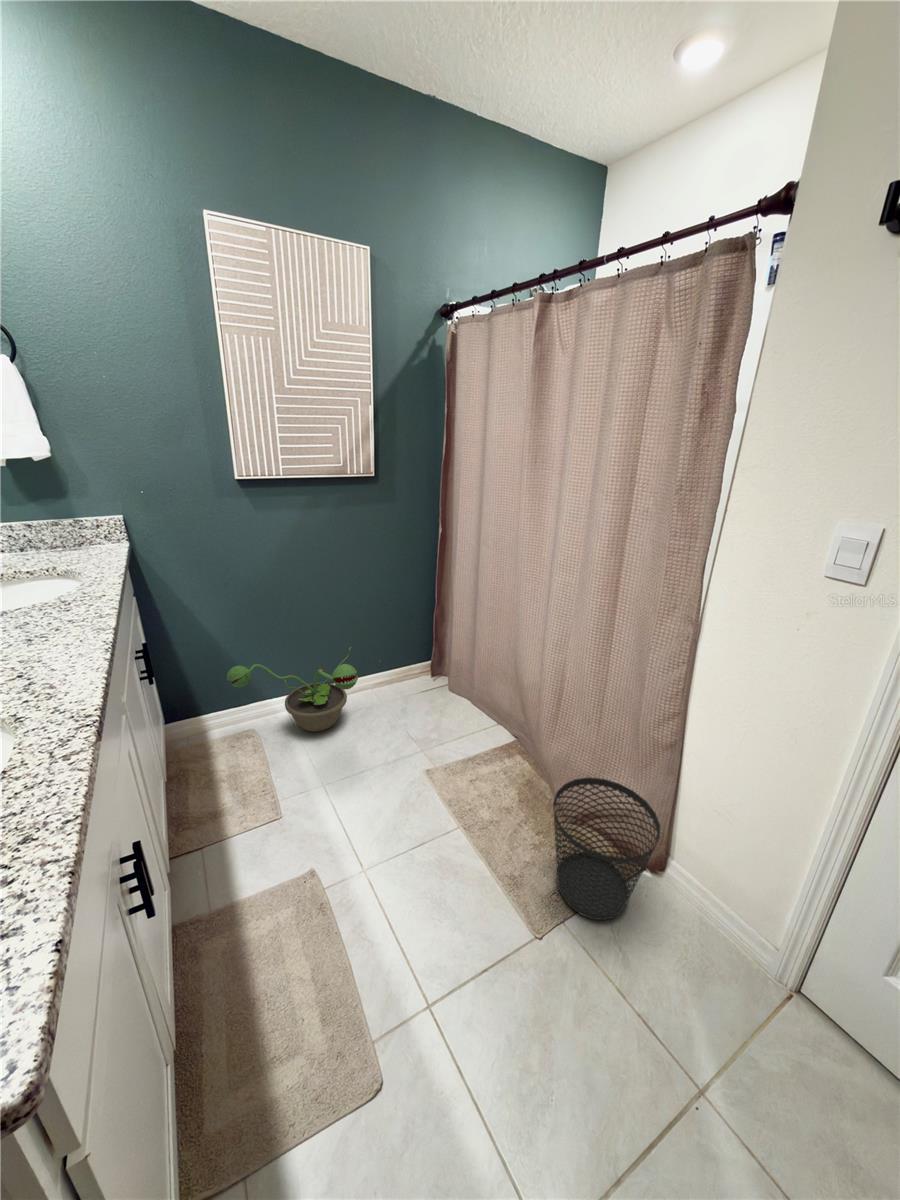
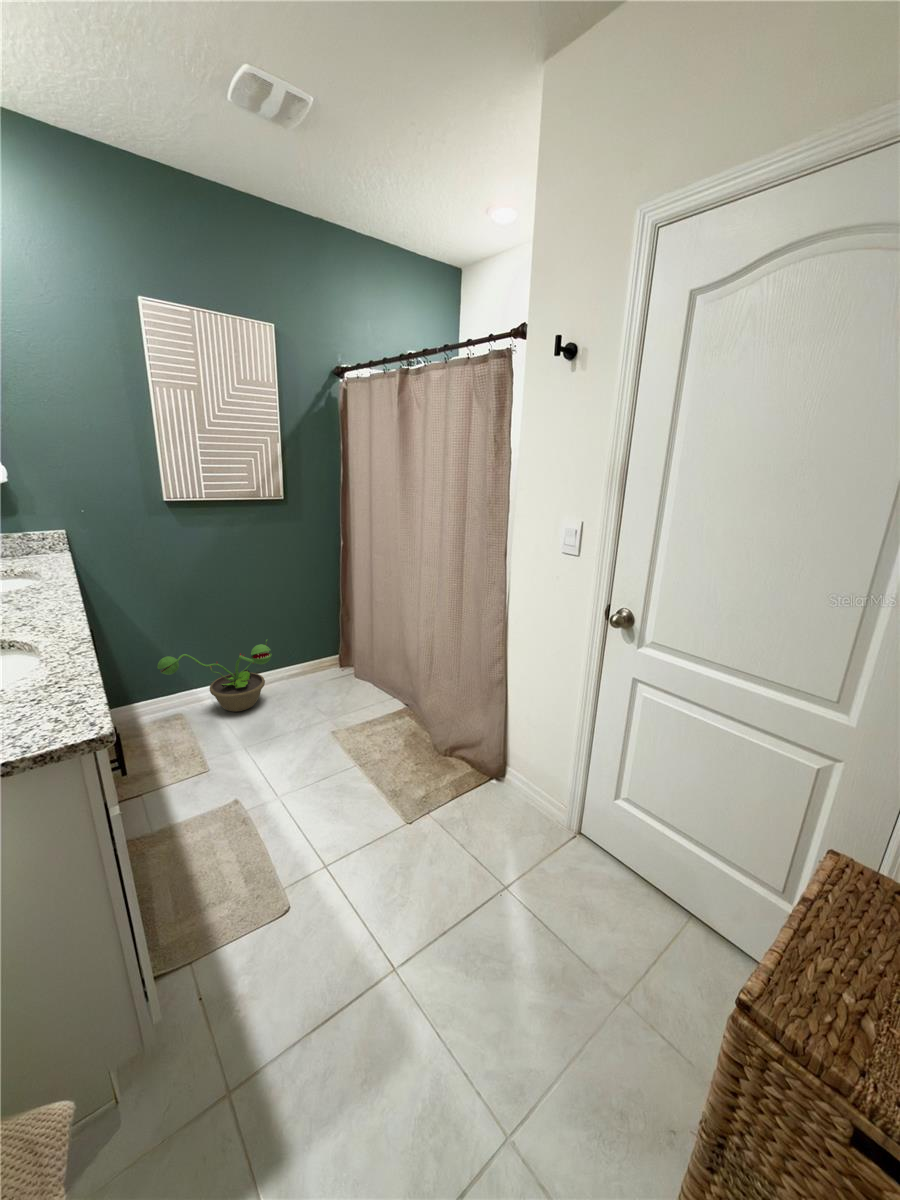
wastebasket: present [553,778,660,920] -> none [419,713,492,810]

